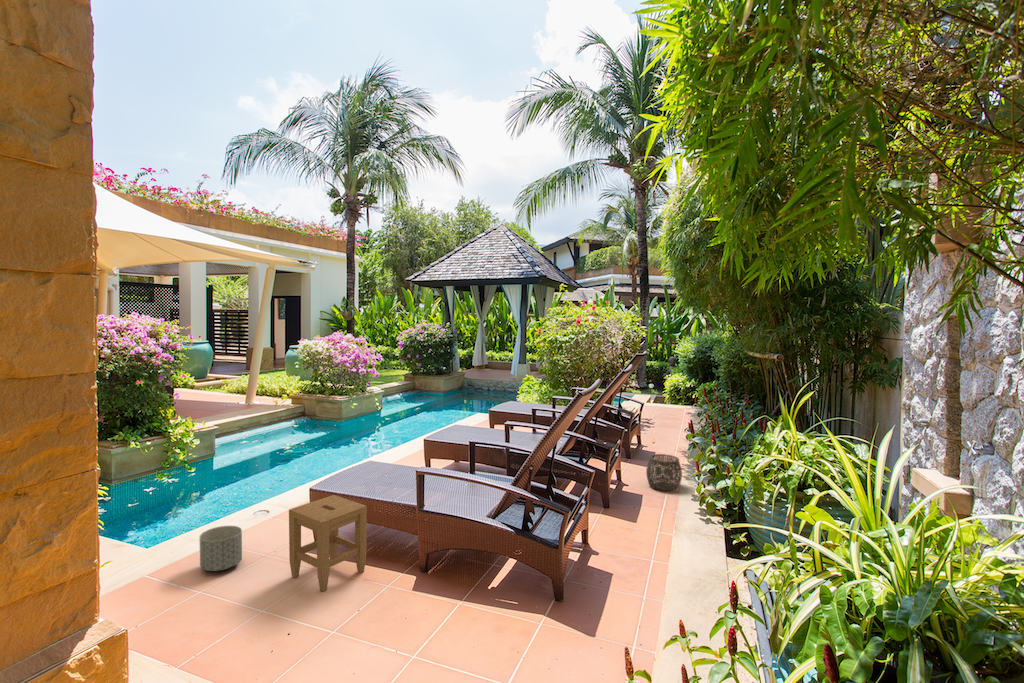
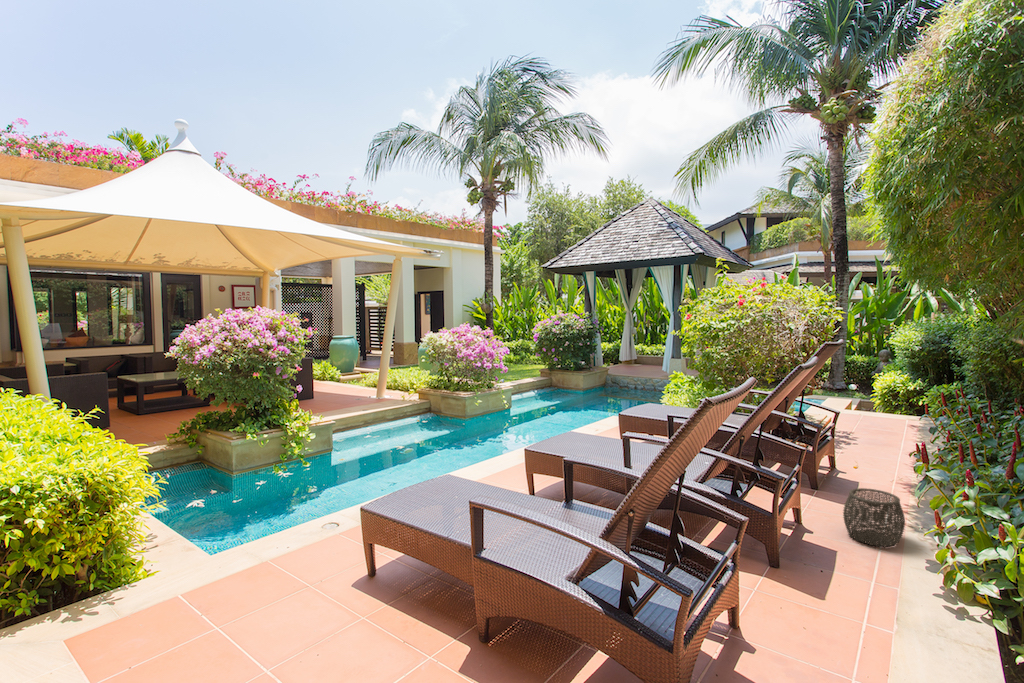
stool: present [289,495,367,592] -> none [315,525,413,663]
planter: present [200,526,242,571] -> none [225,552,277,610]

